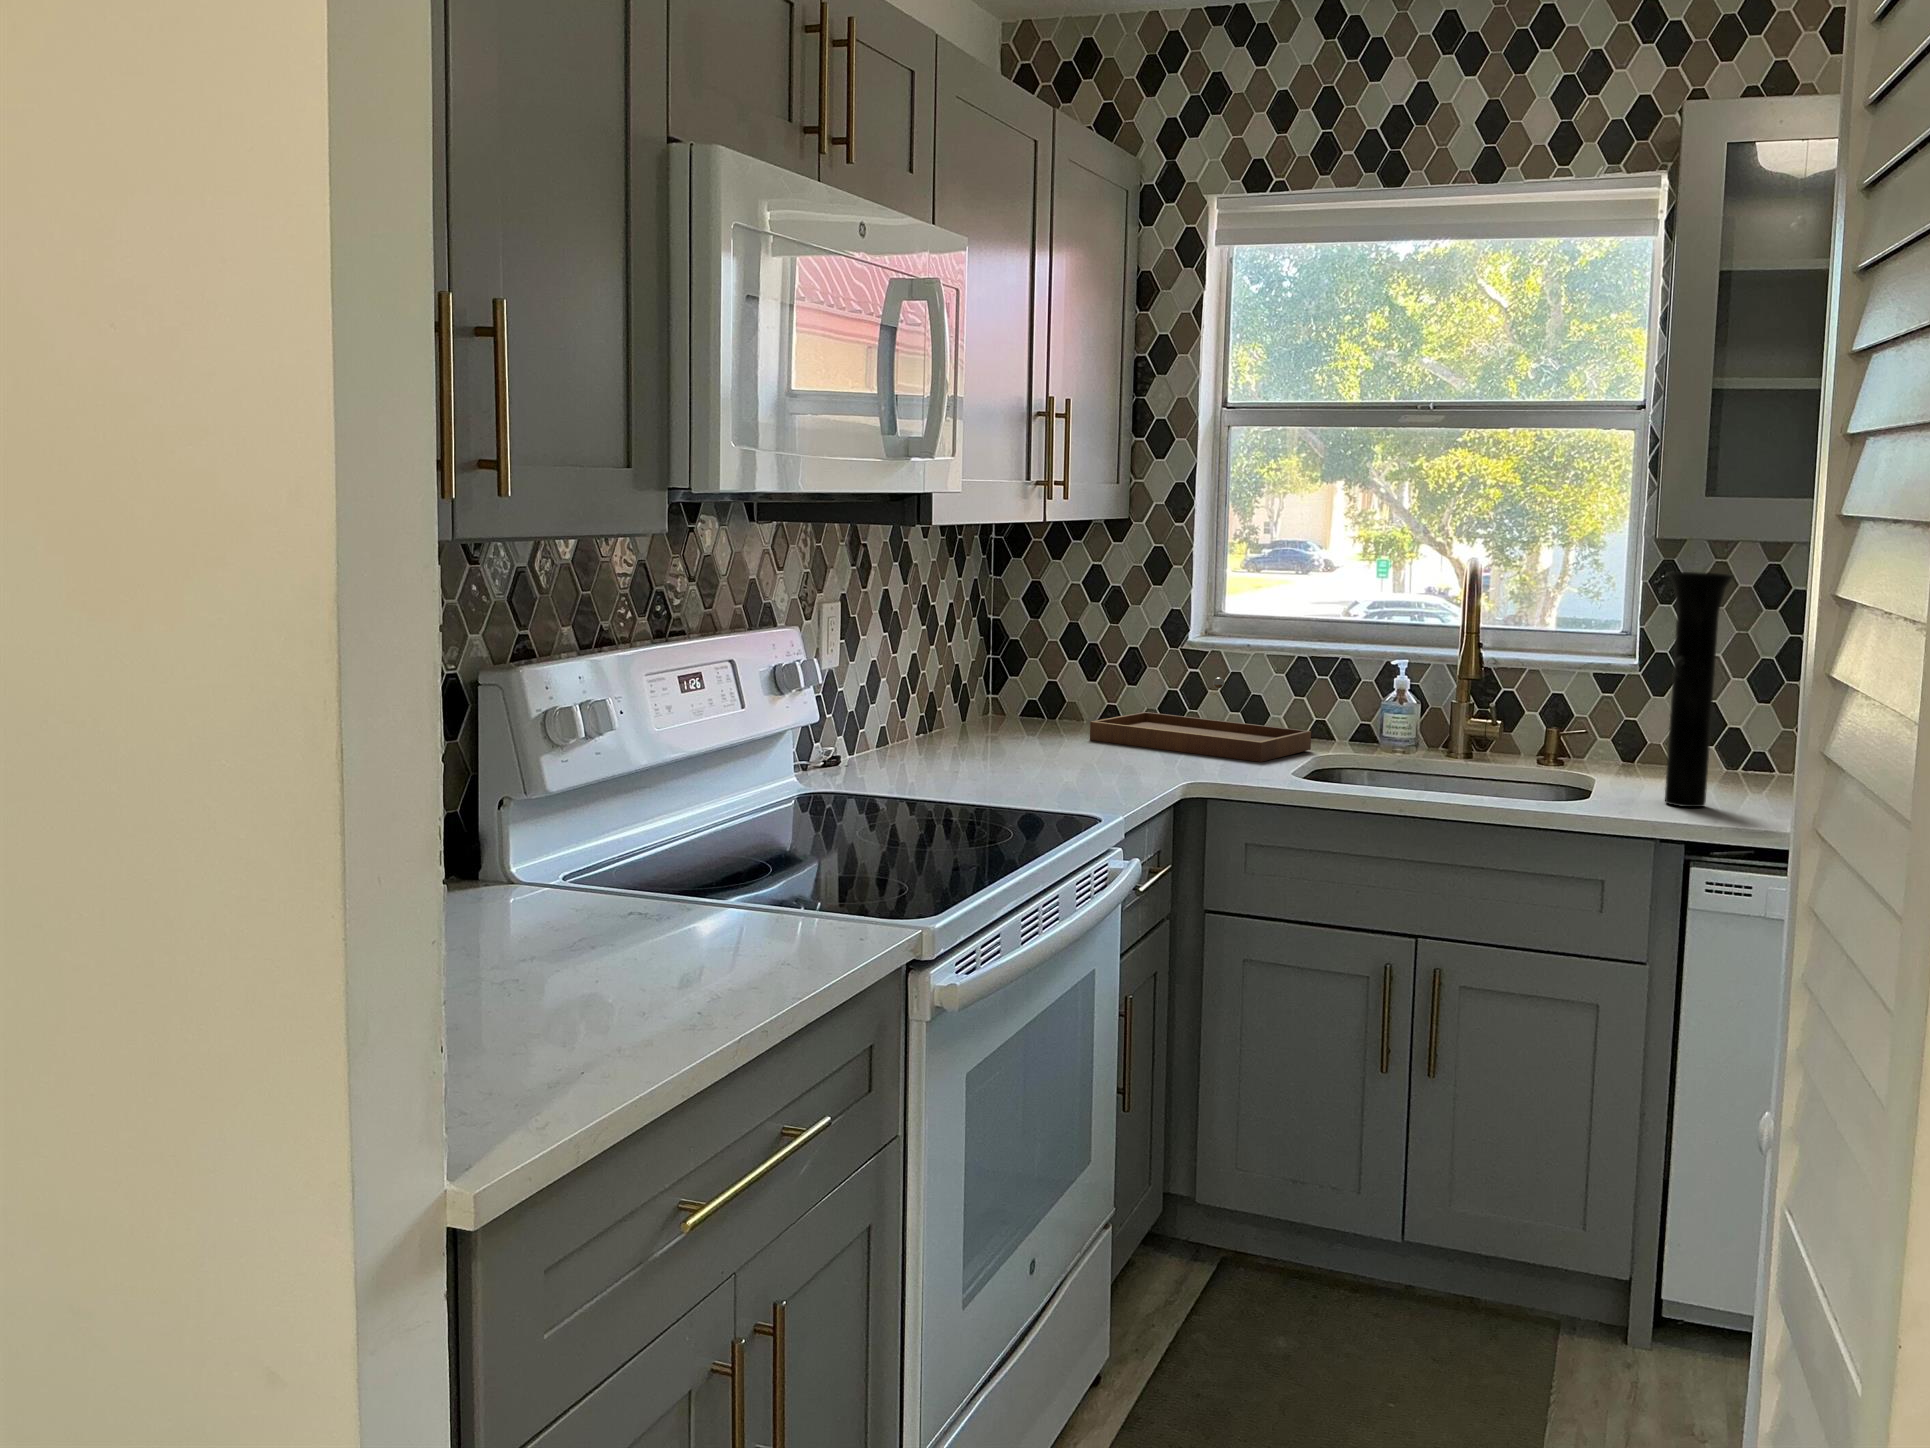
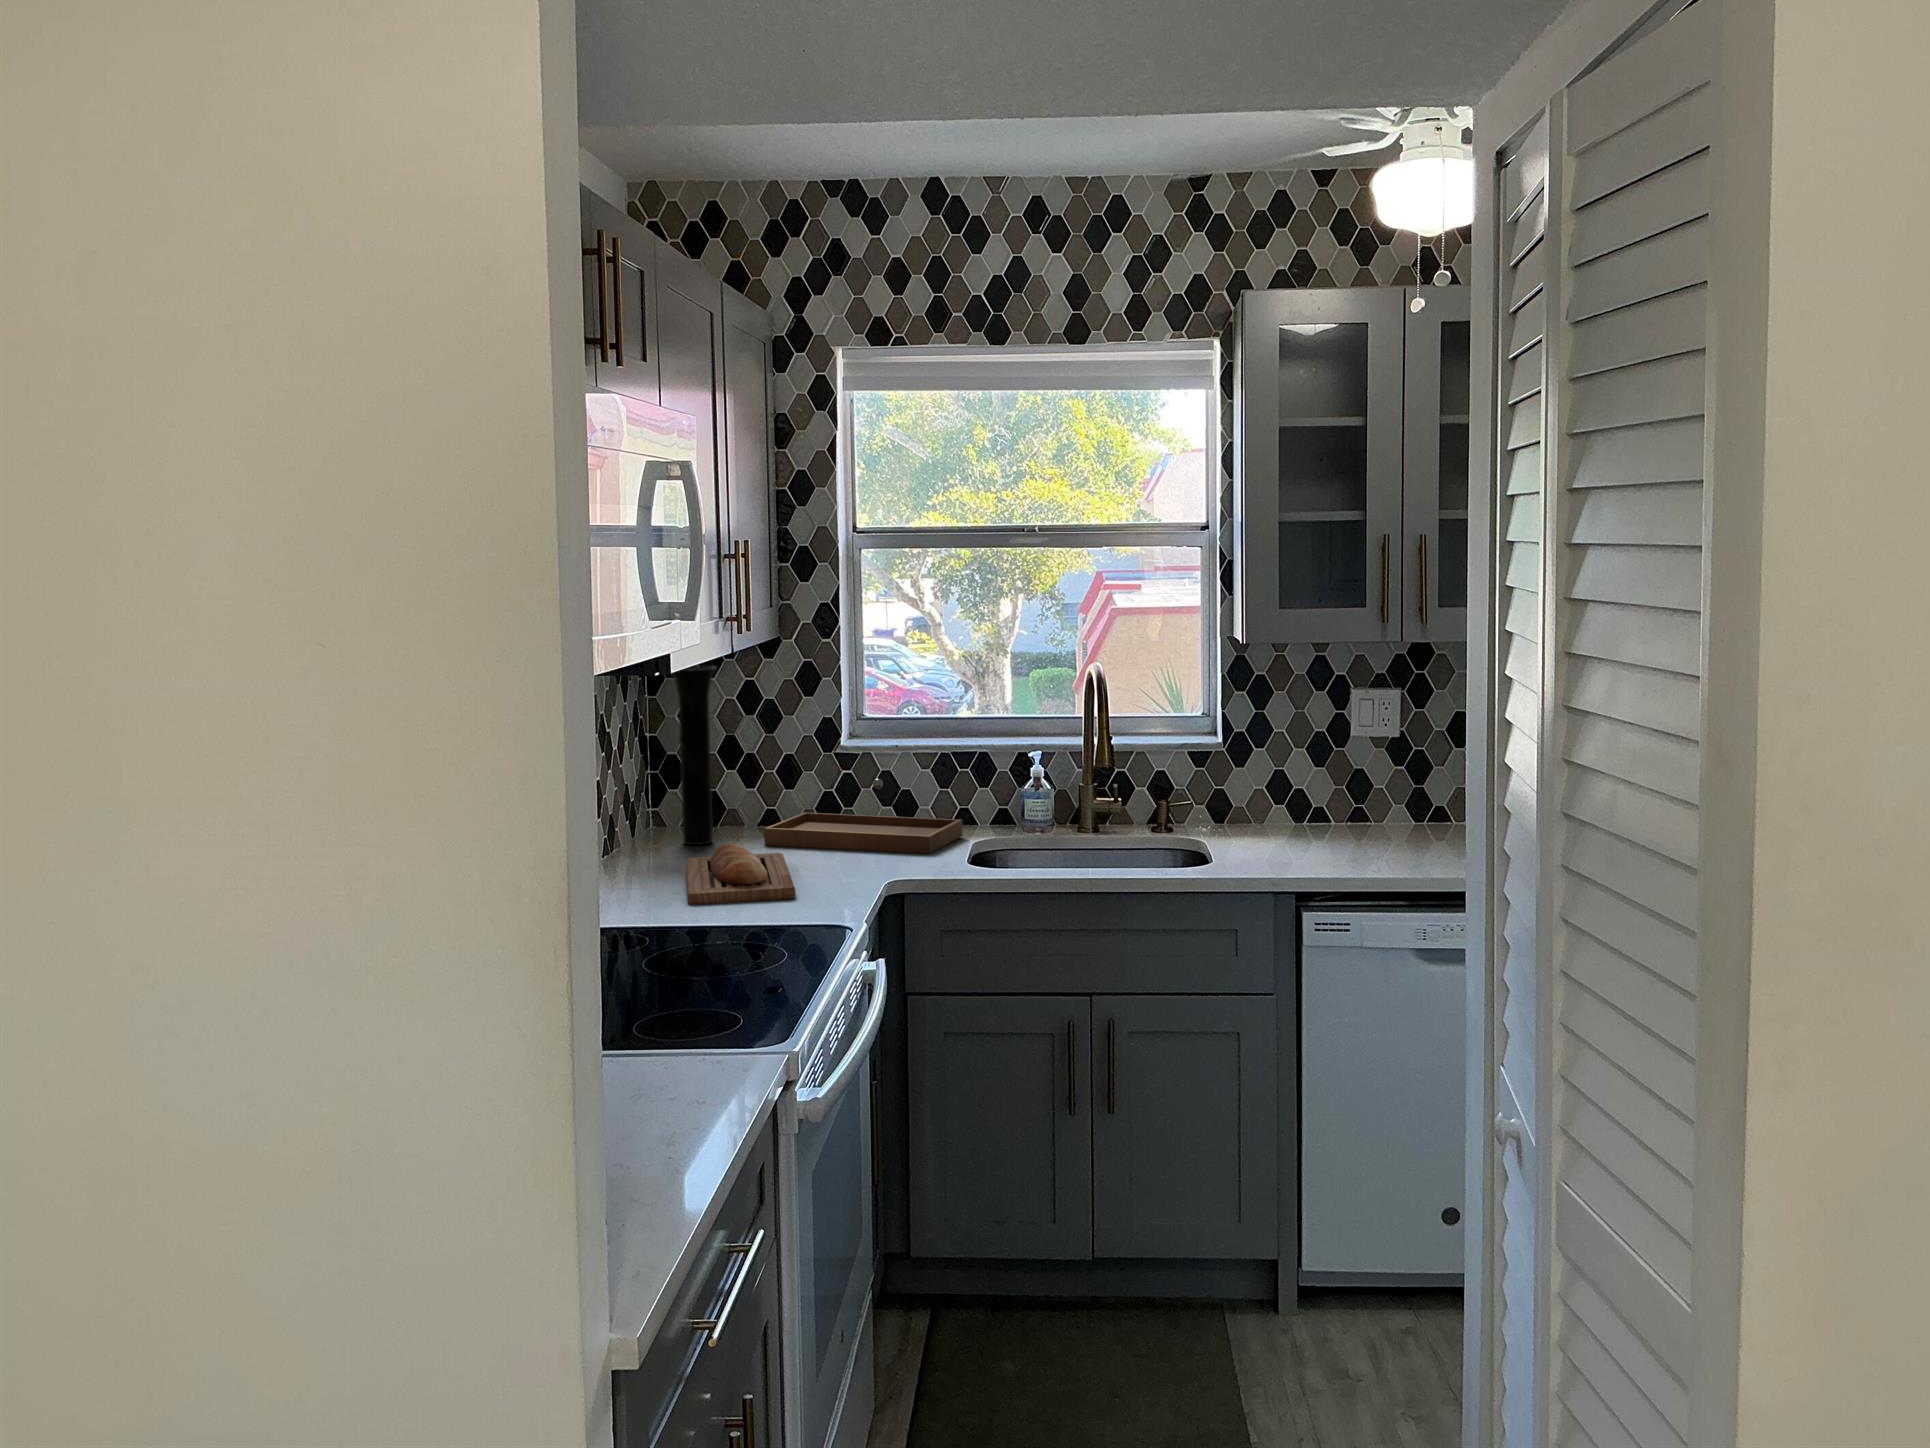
vase: present [1665,572,1733,807] -> present [672,666,717,845]
bread loaf: none [967,726,1094,786] -> present [686,842,795,904]

